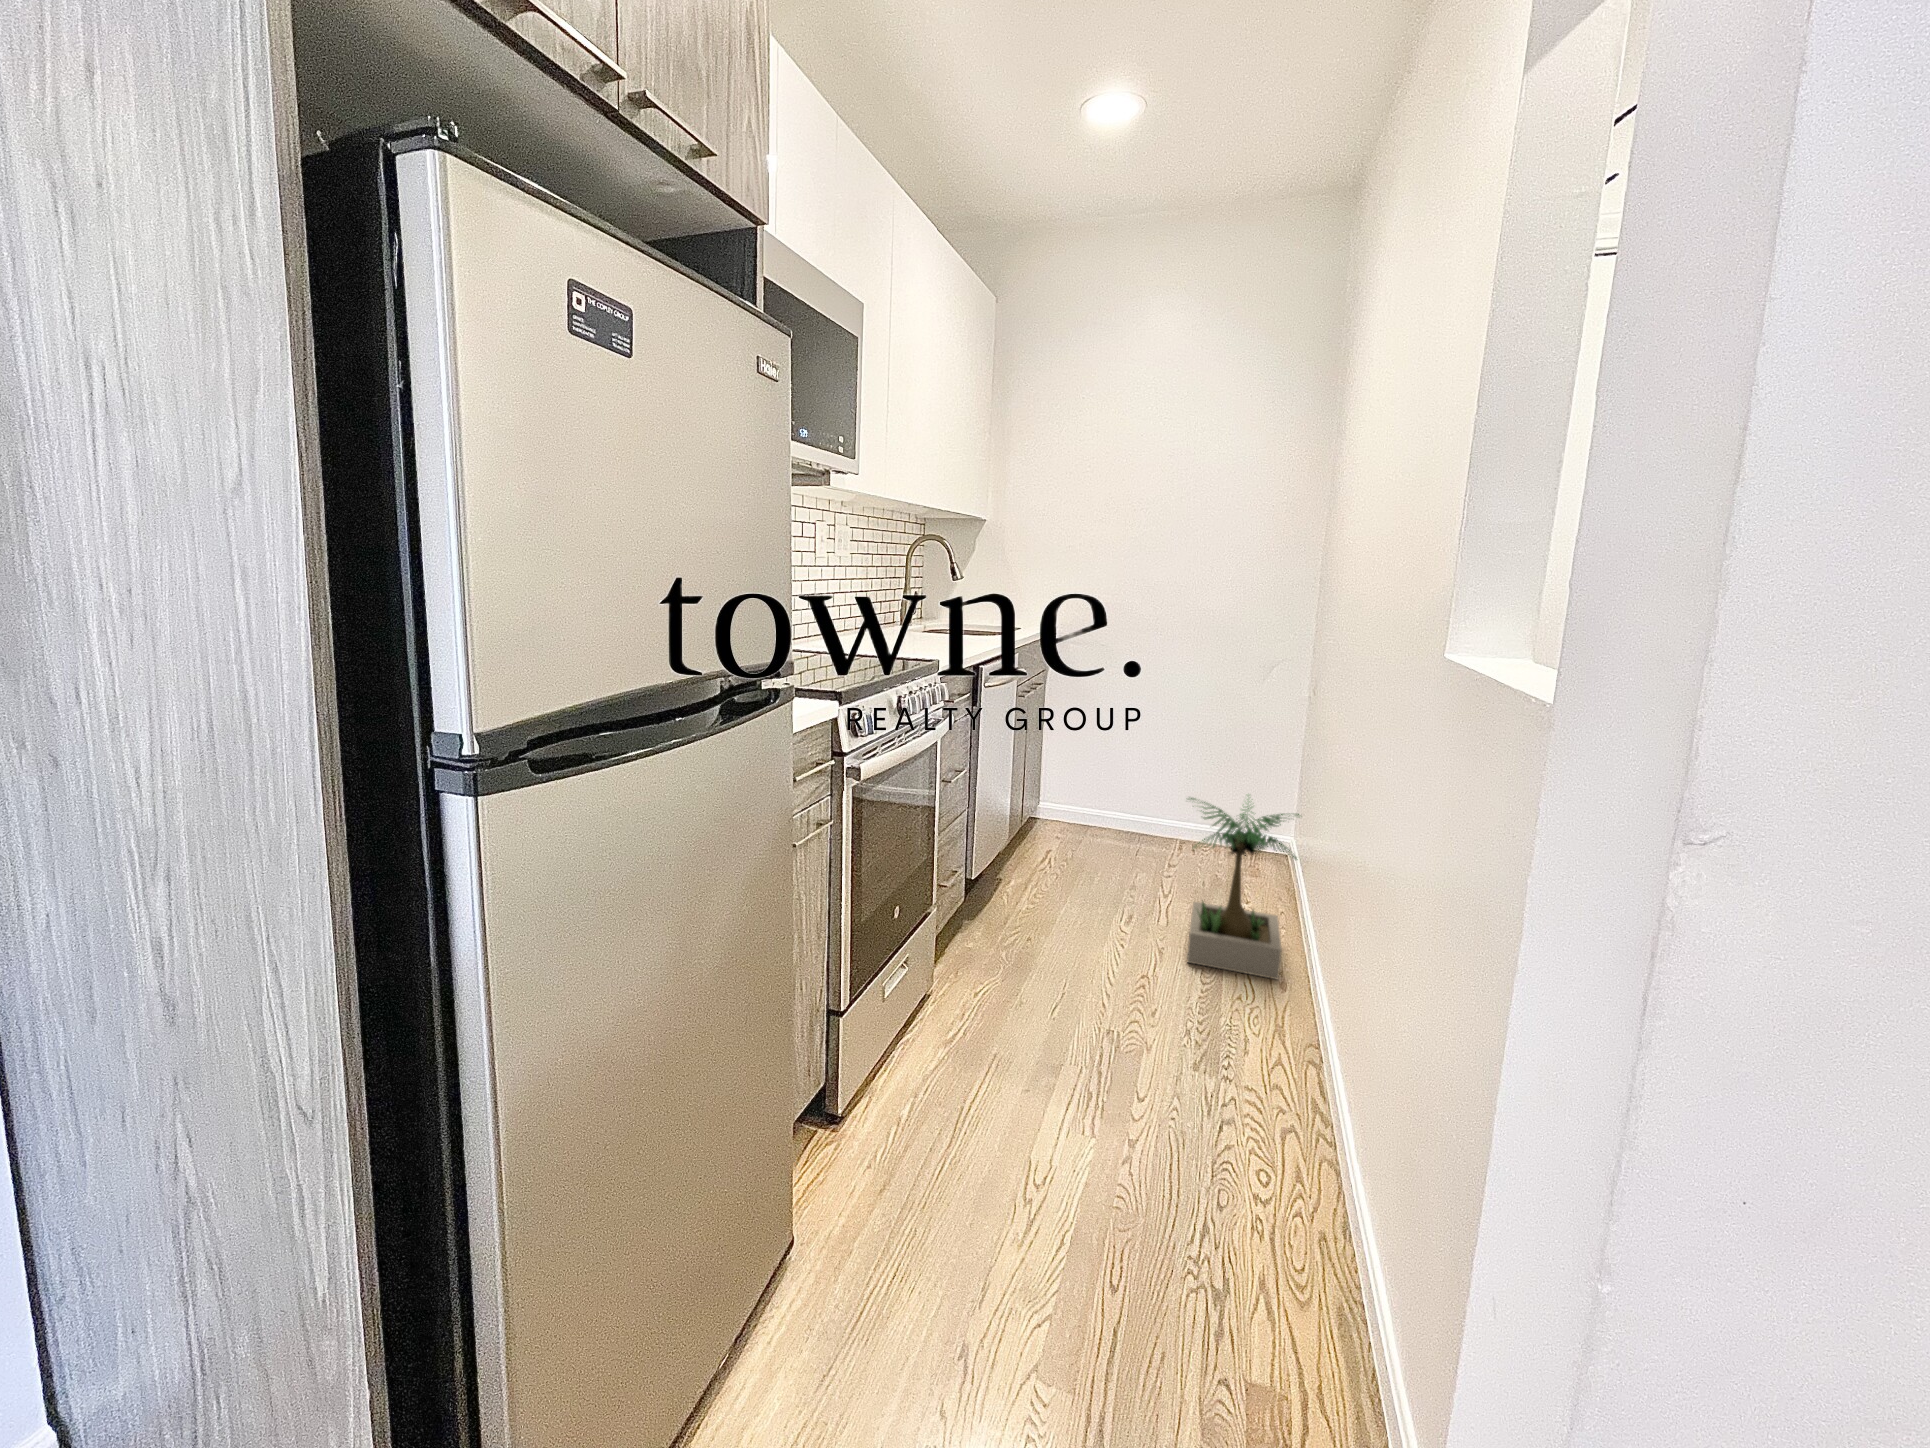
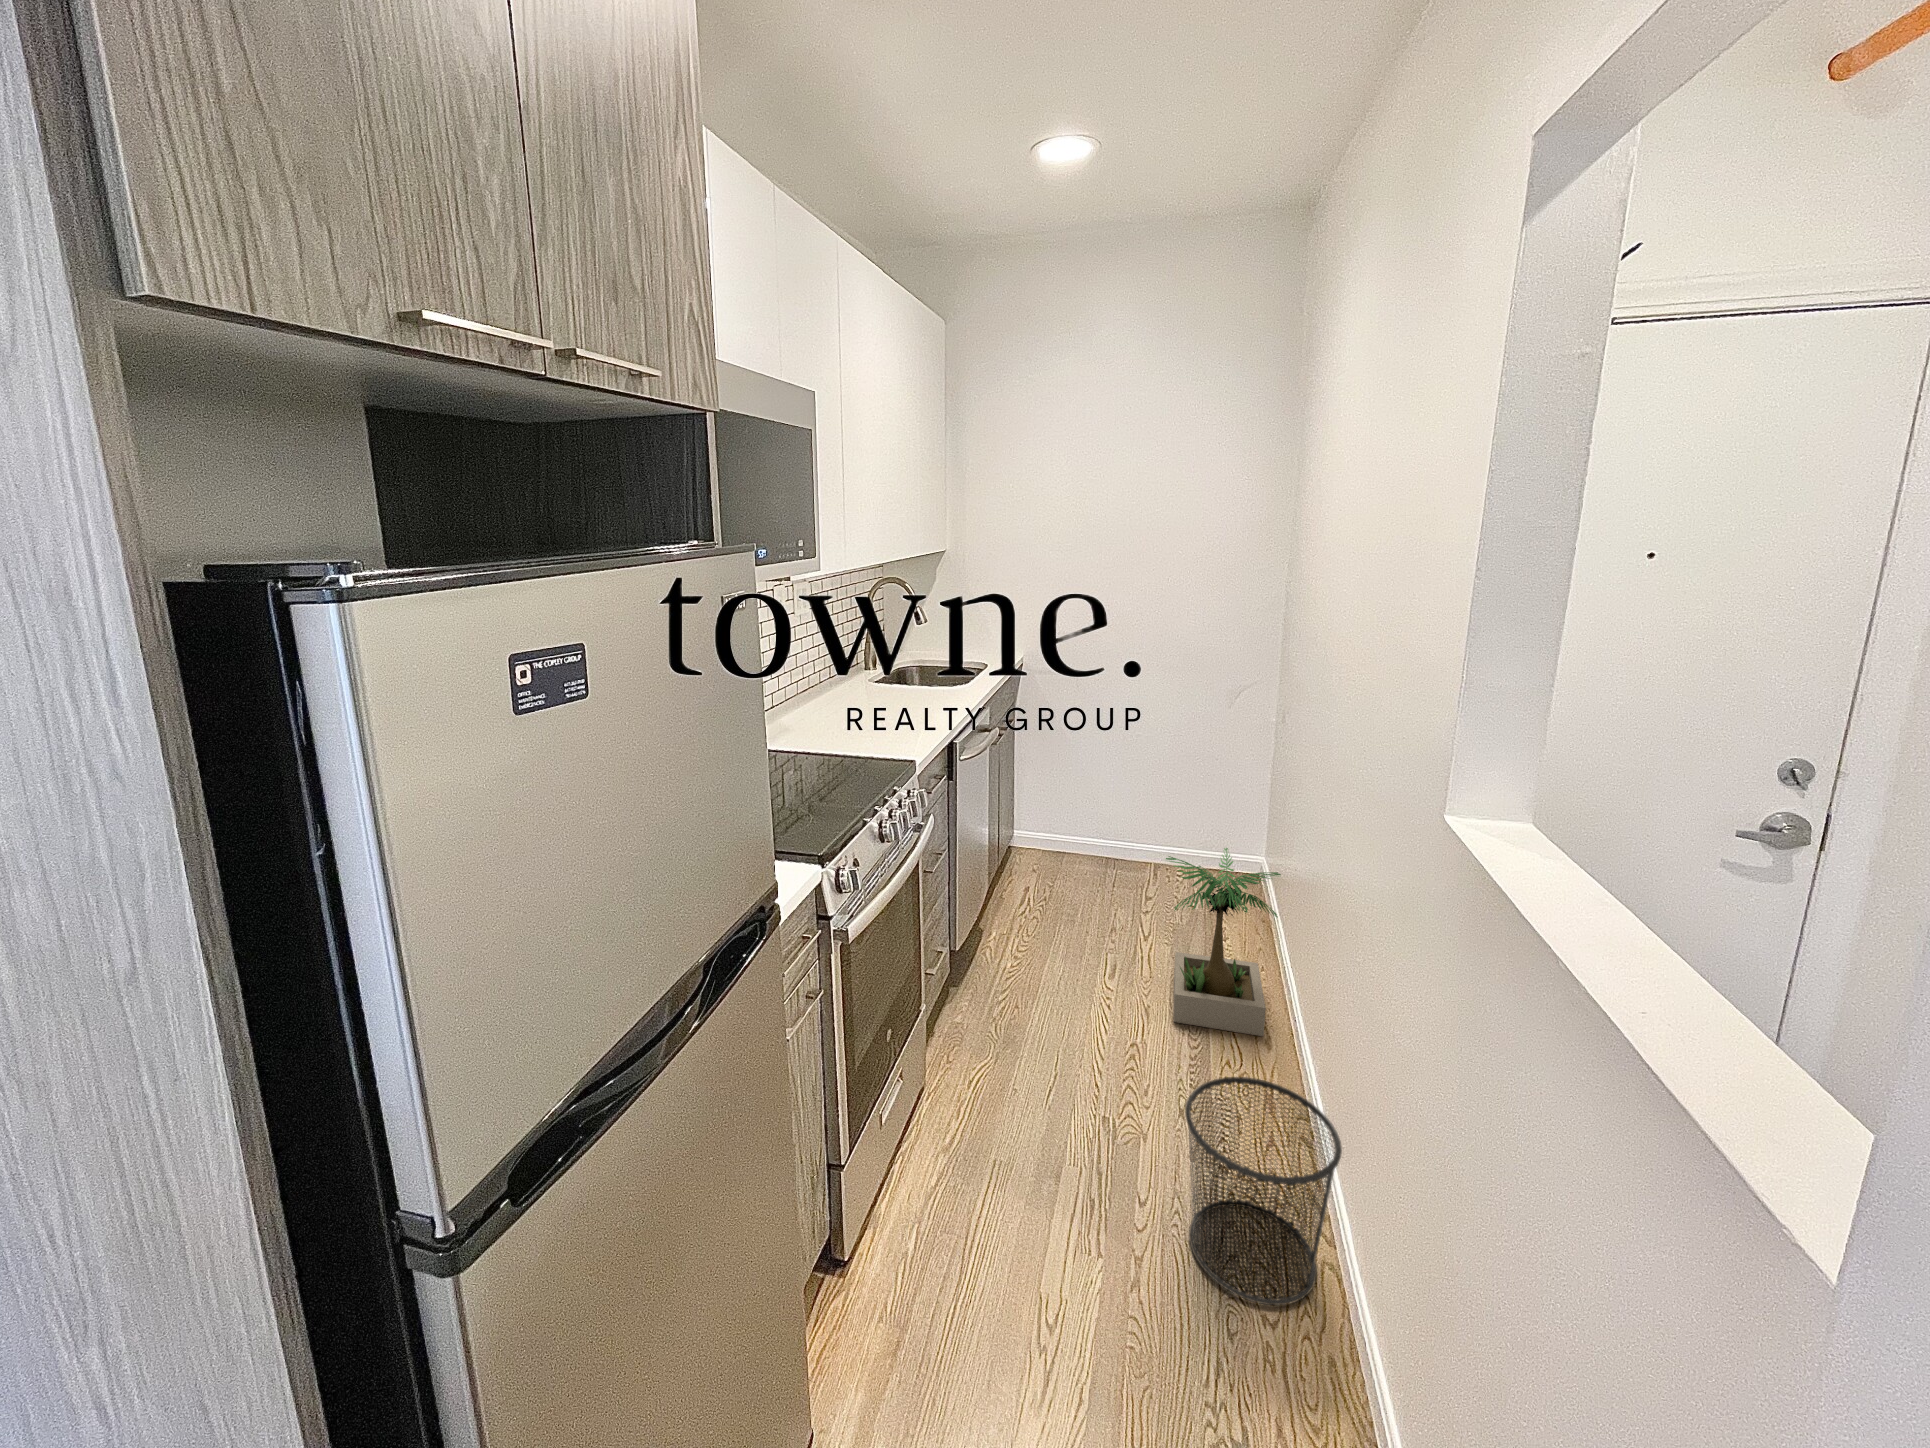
waste bin: none [1185,971,1343,1187] -> present [1185,1077,1342,1305]

